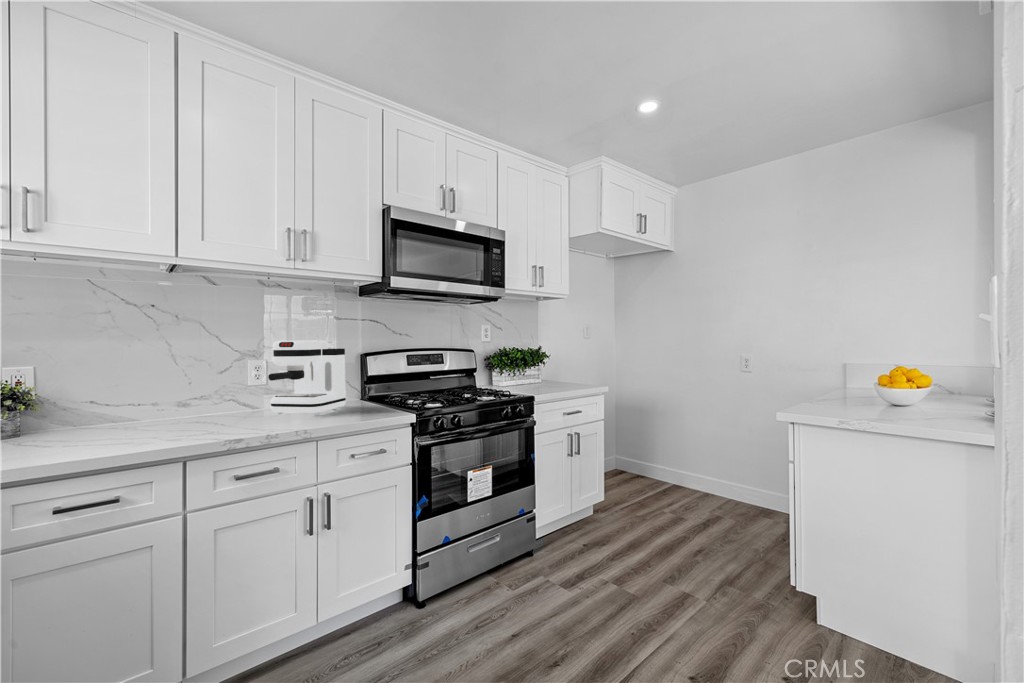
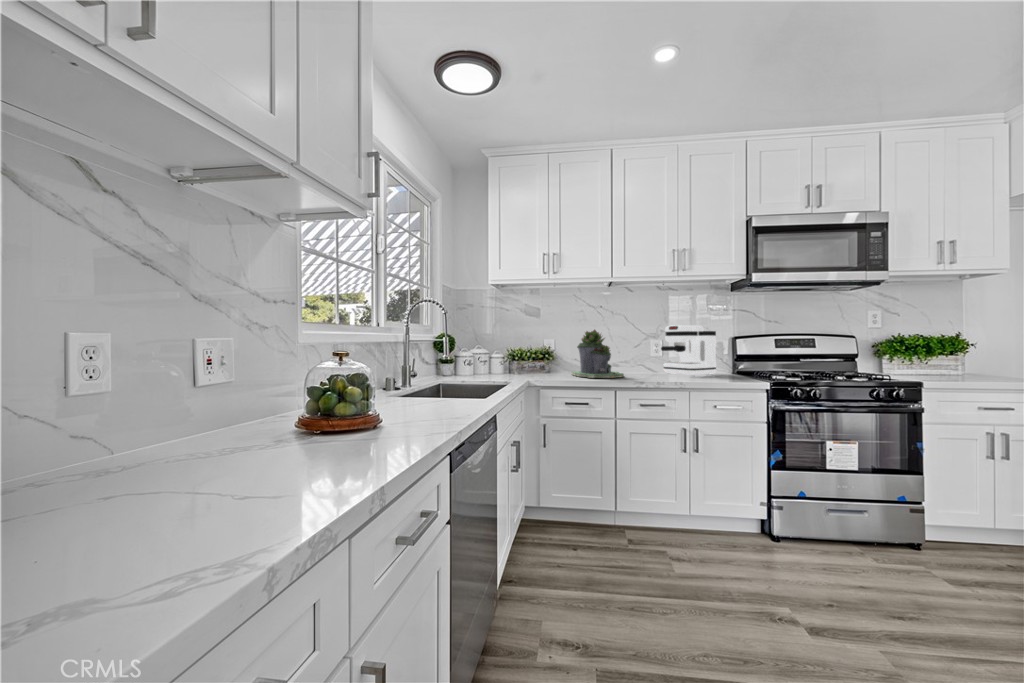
succulent planter: none [84,349,204,443] -> present [572,330,624,378]

